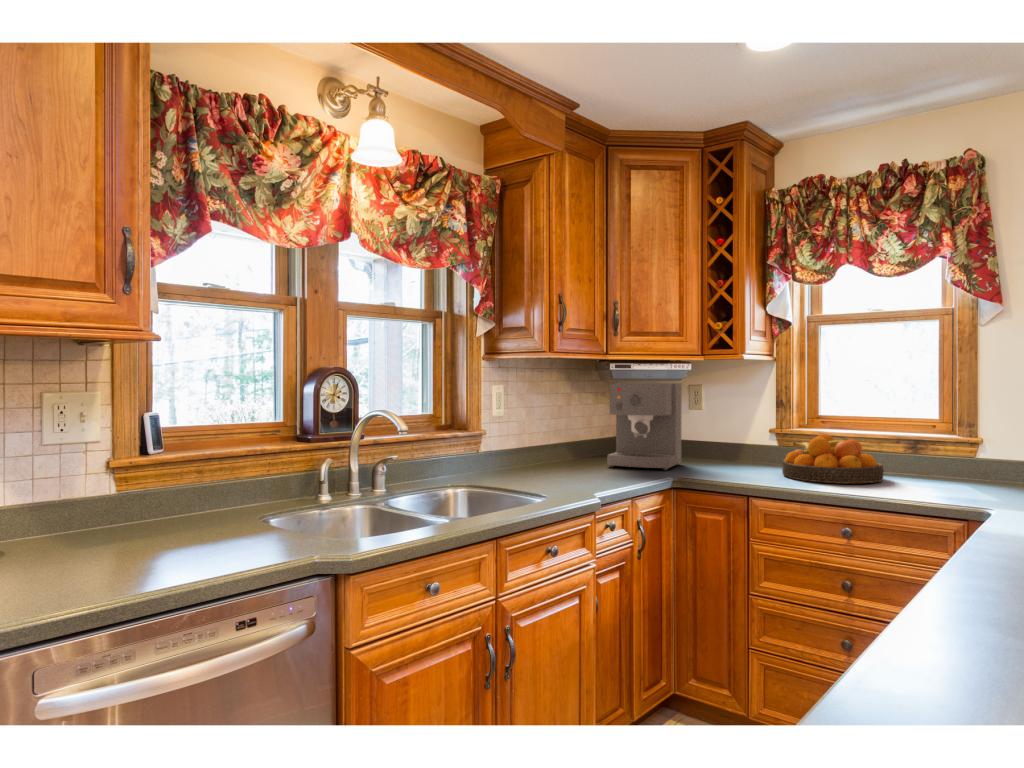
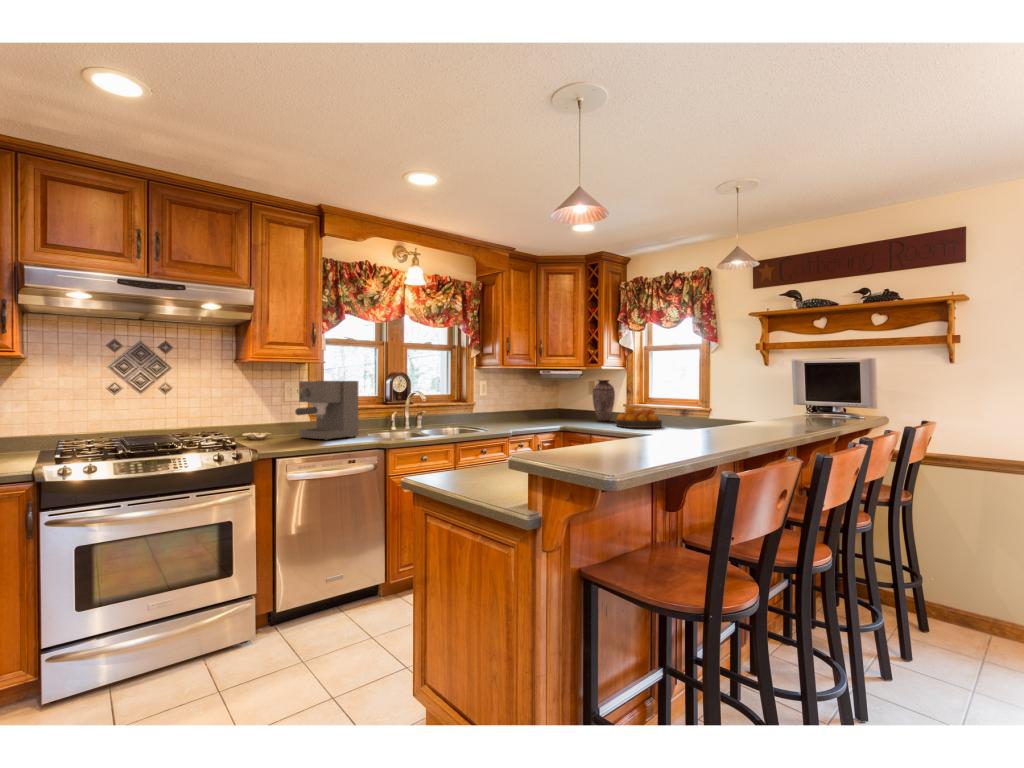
vase: none [706,382,751,462] -> present [593,380,615,421]
coffee maker: present [607,383,682,470] -> present [295,381,358,440]

